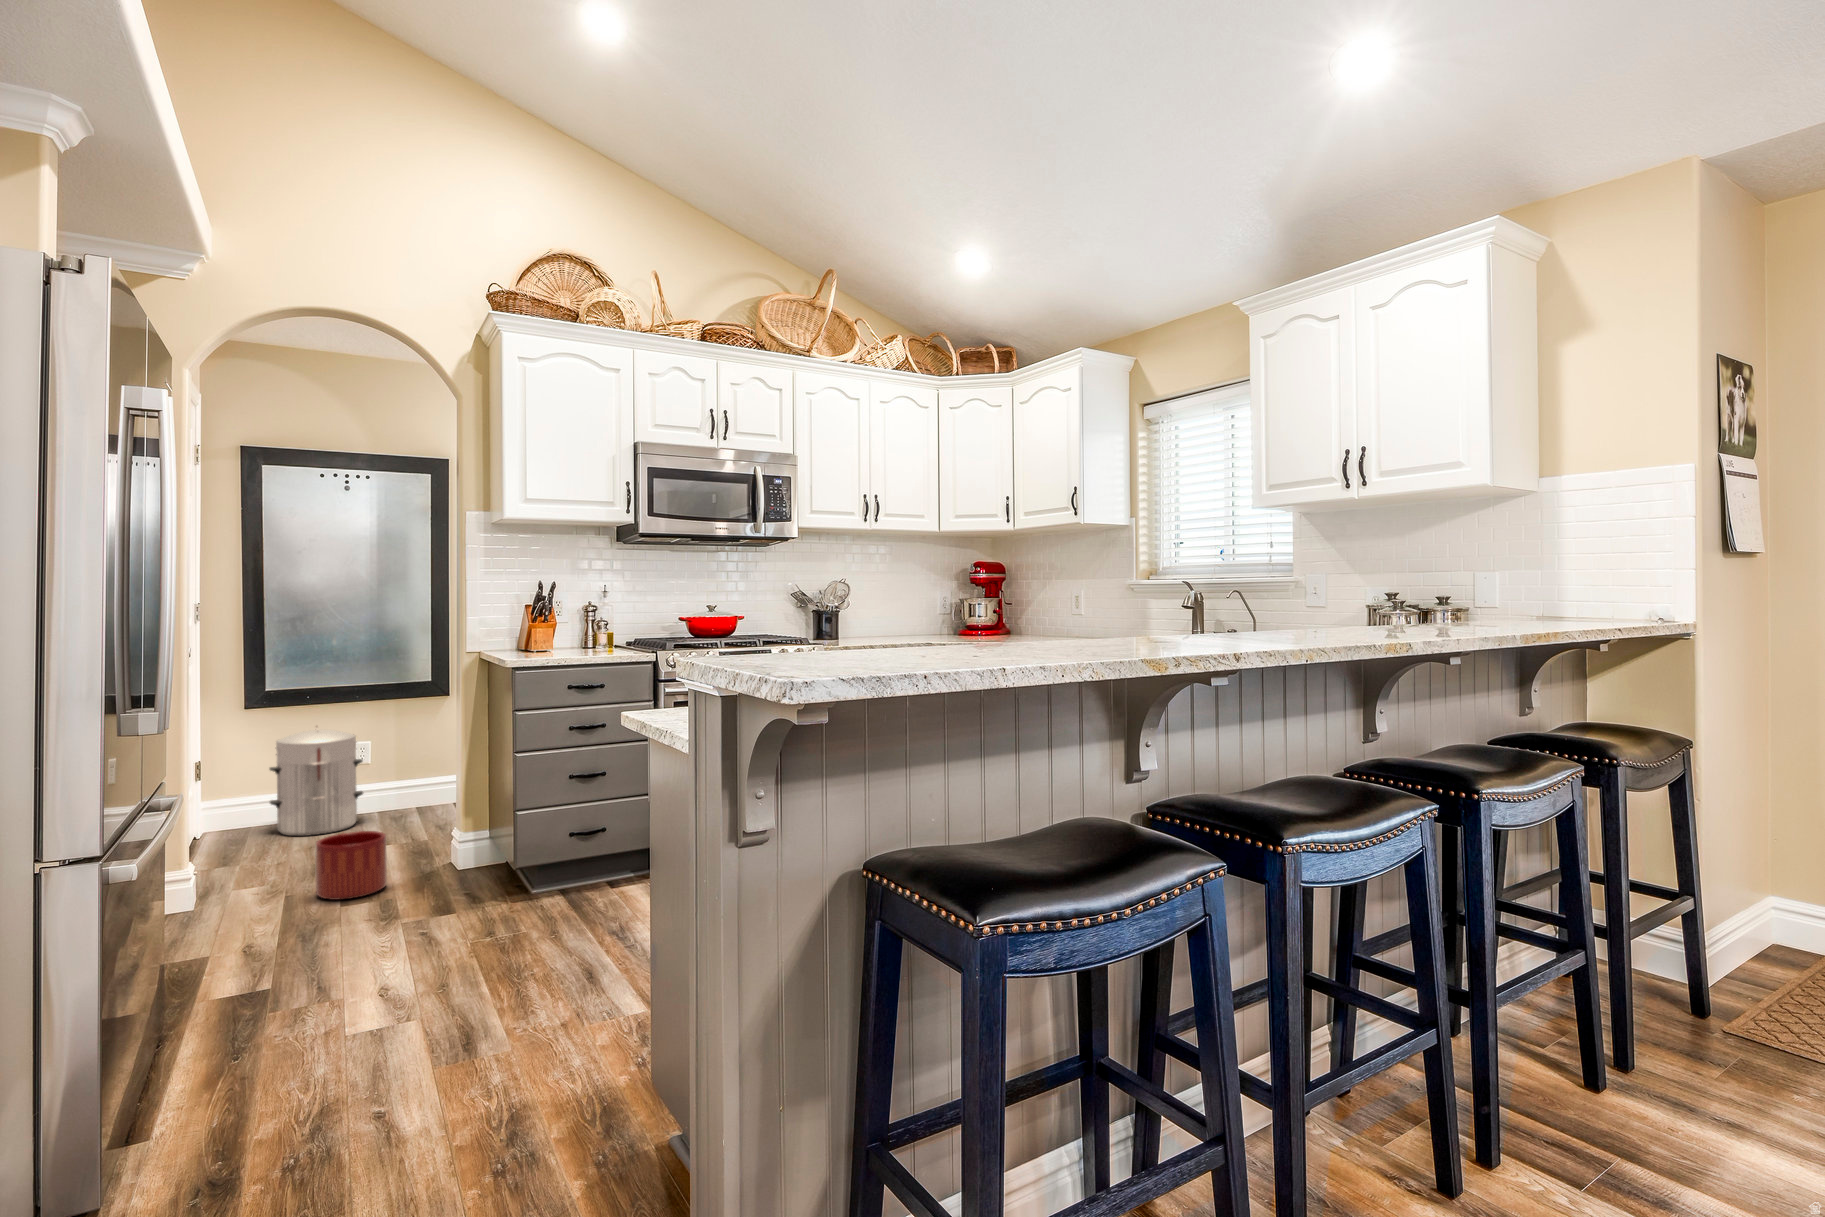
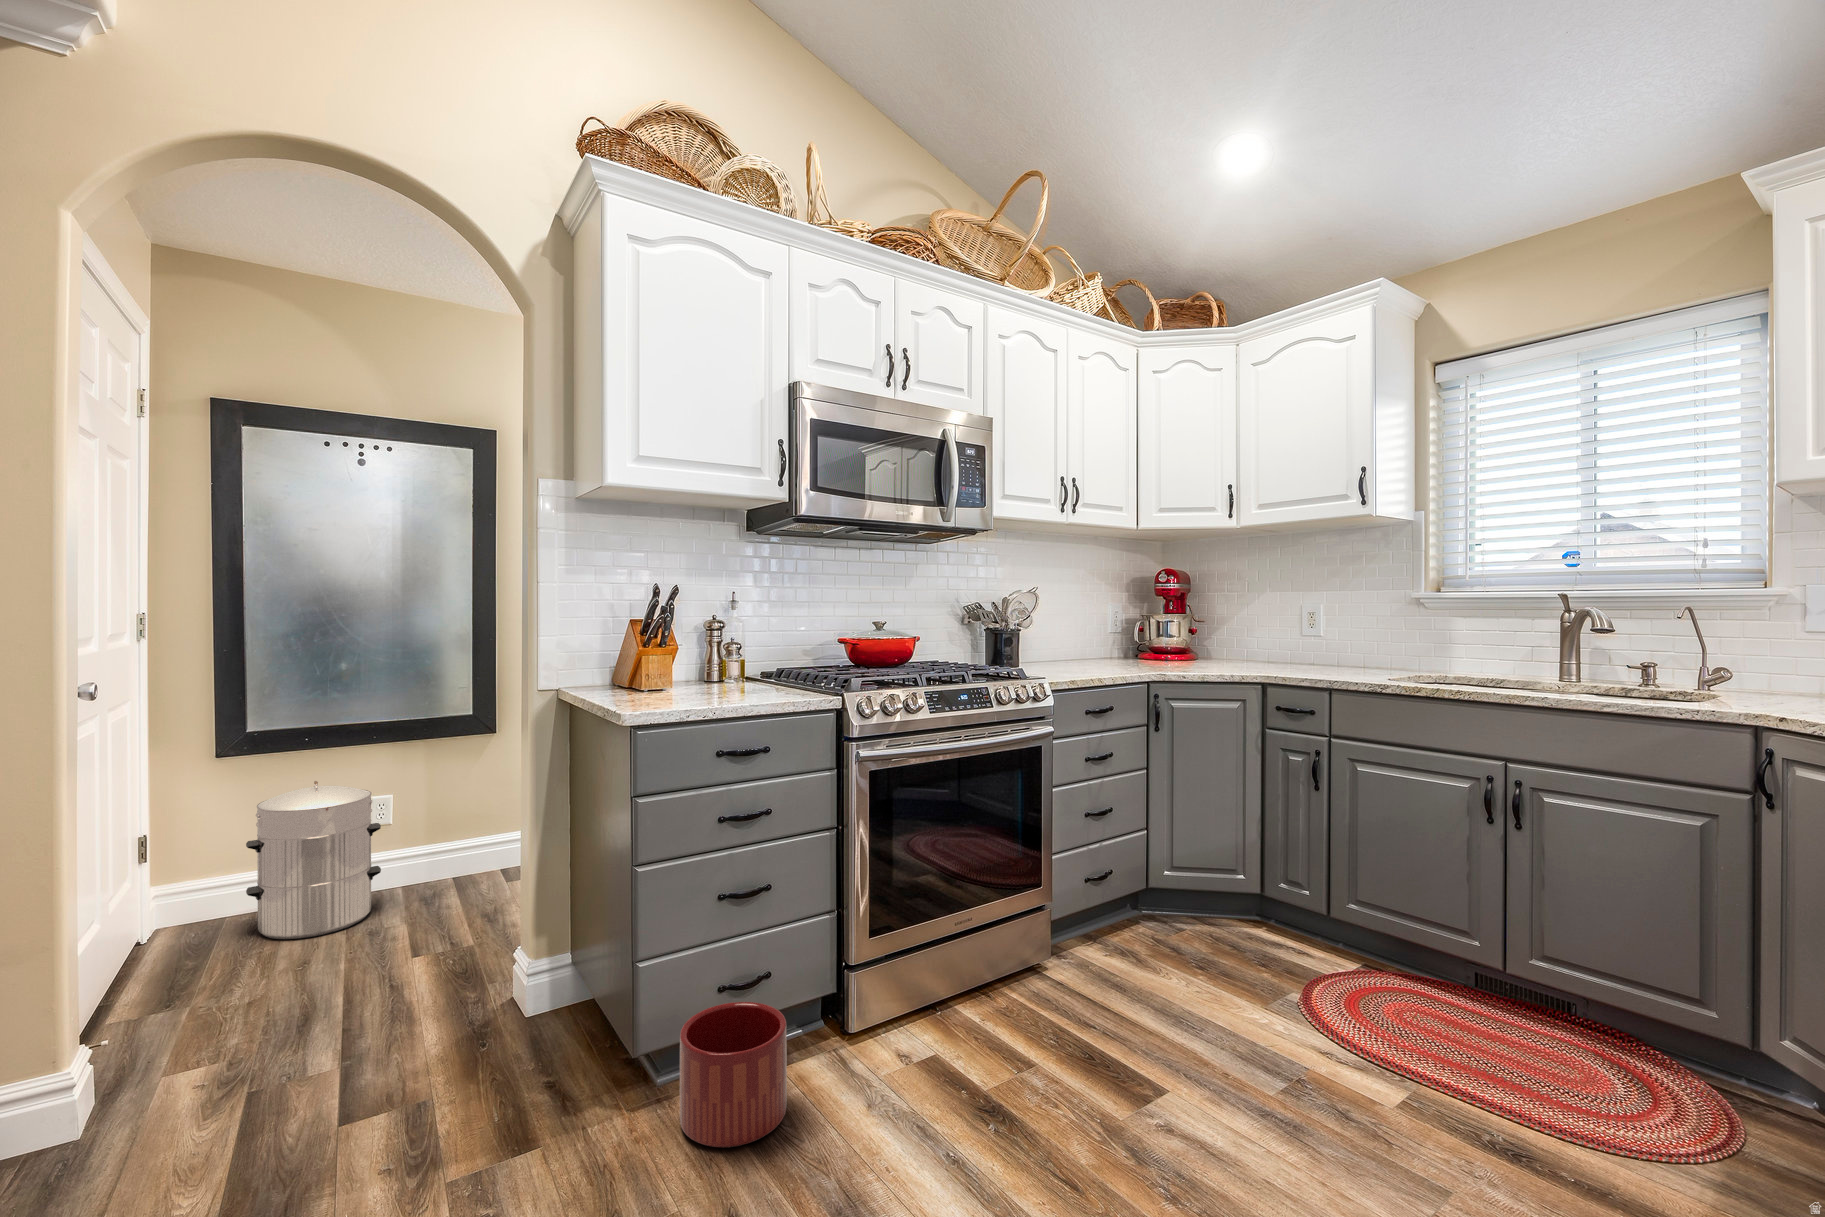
planter: present [315,831,387,900] -> present [680,1002,787,1147]

